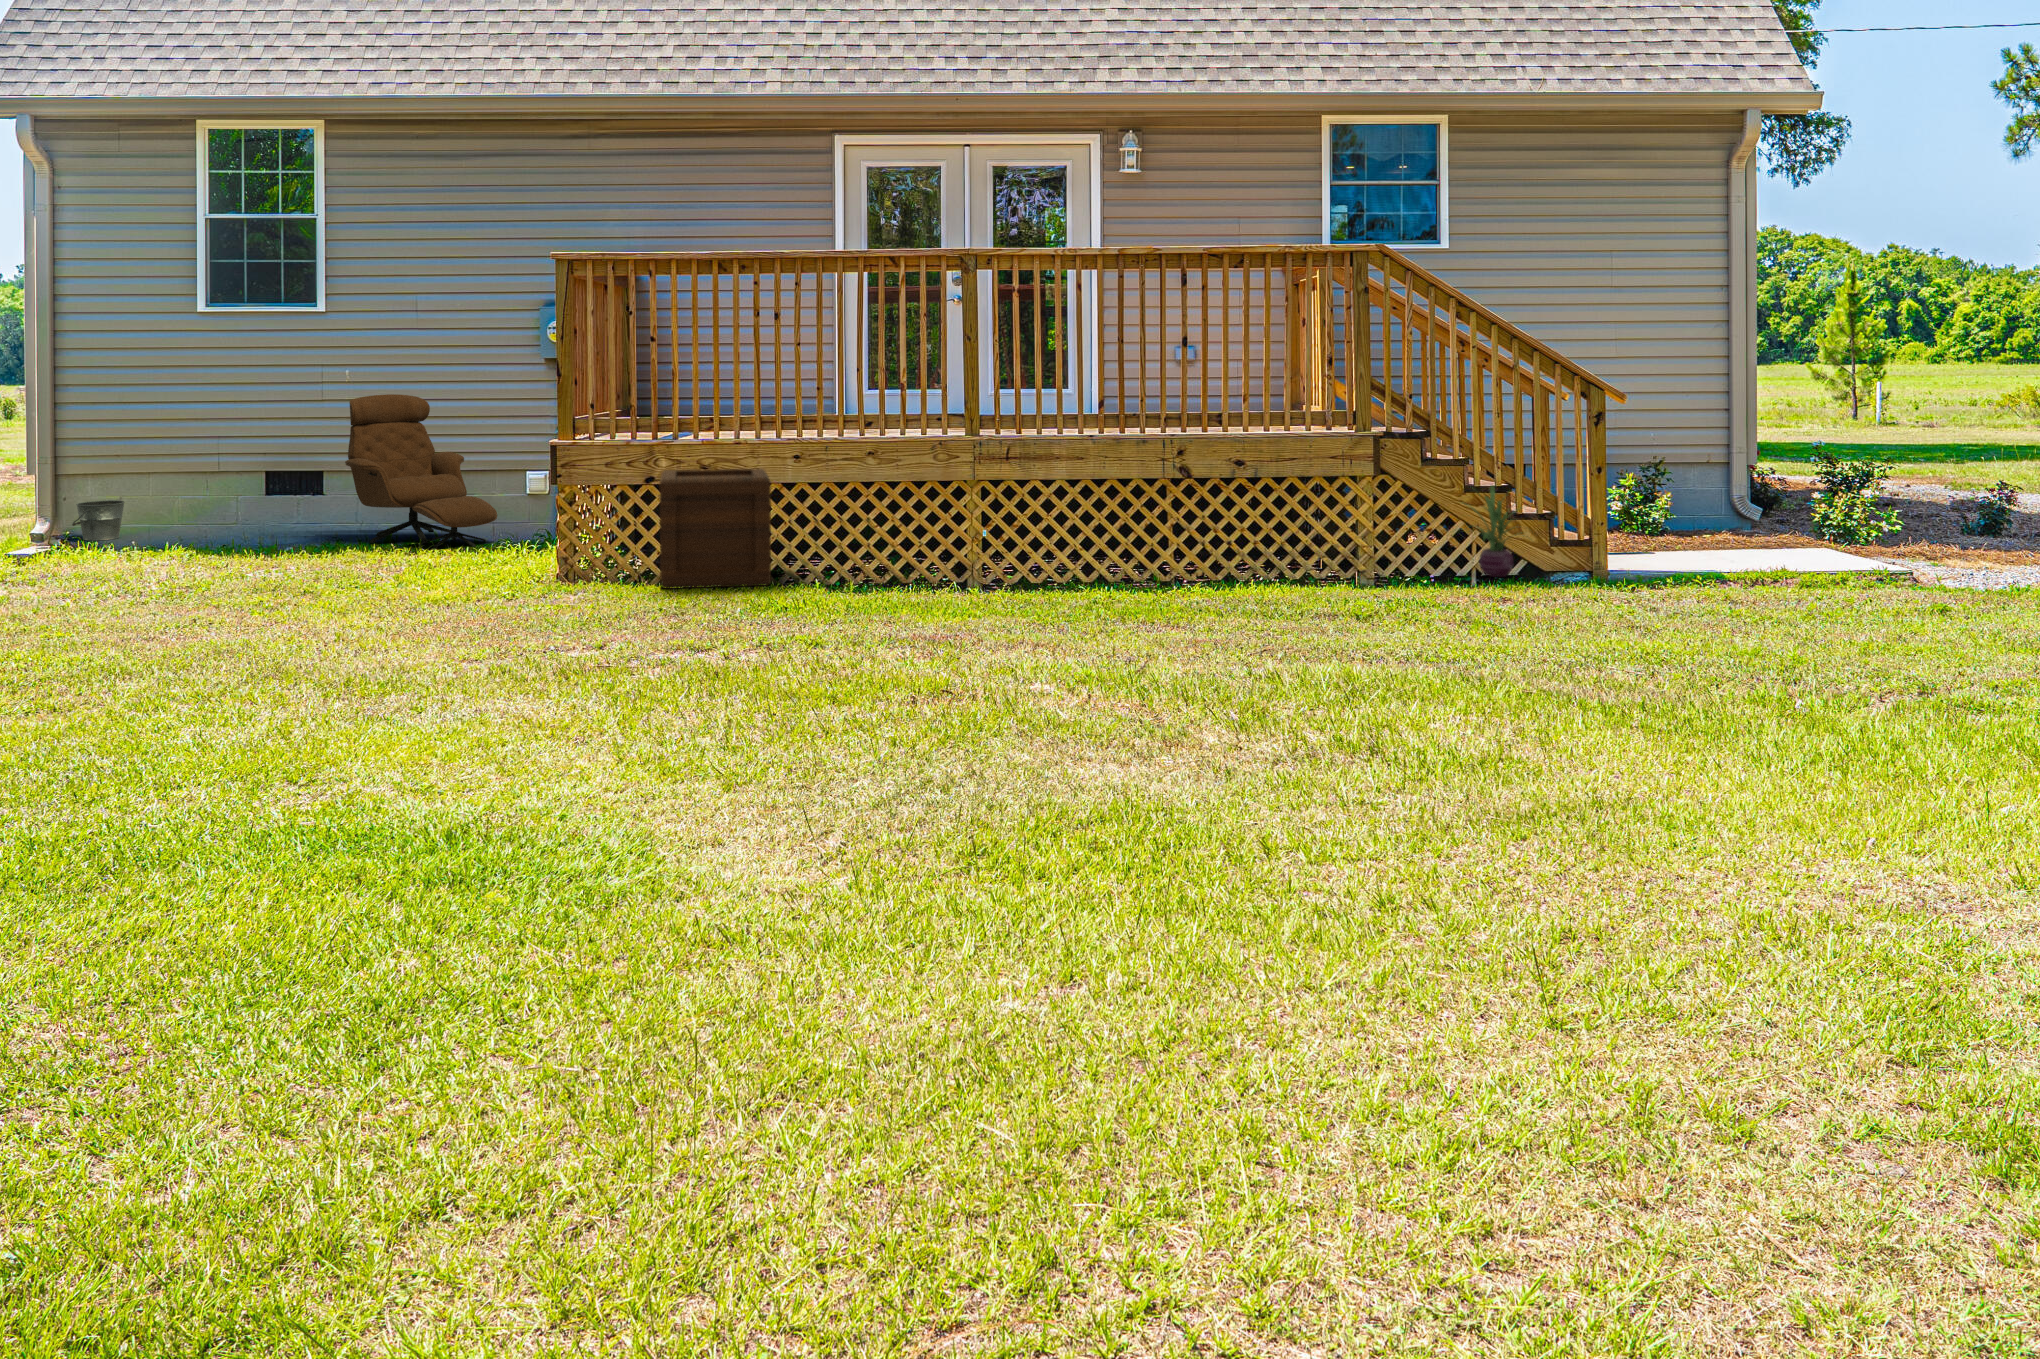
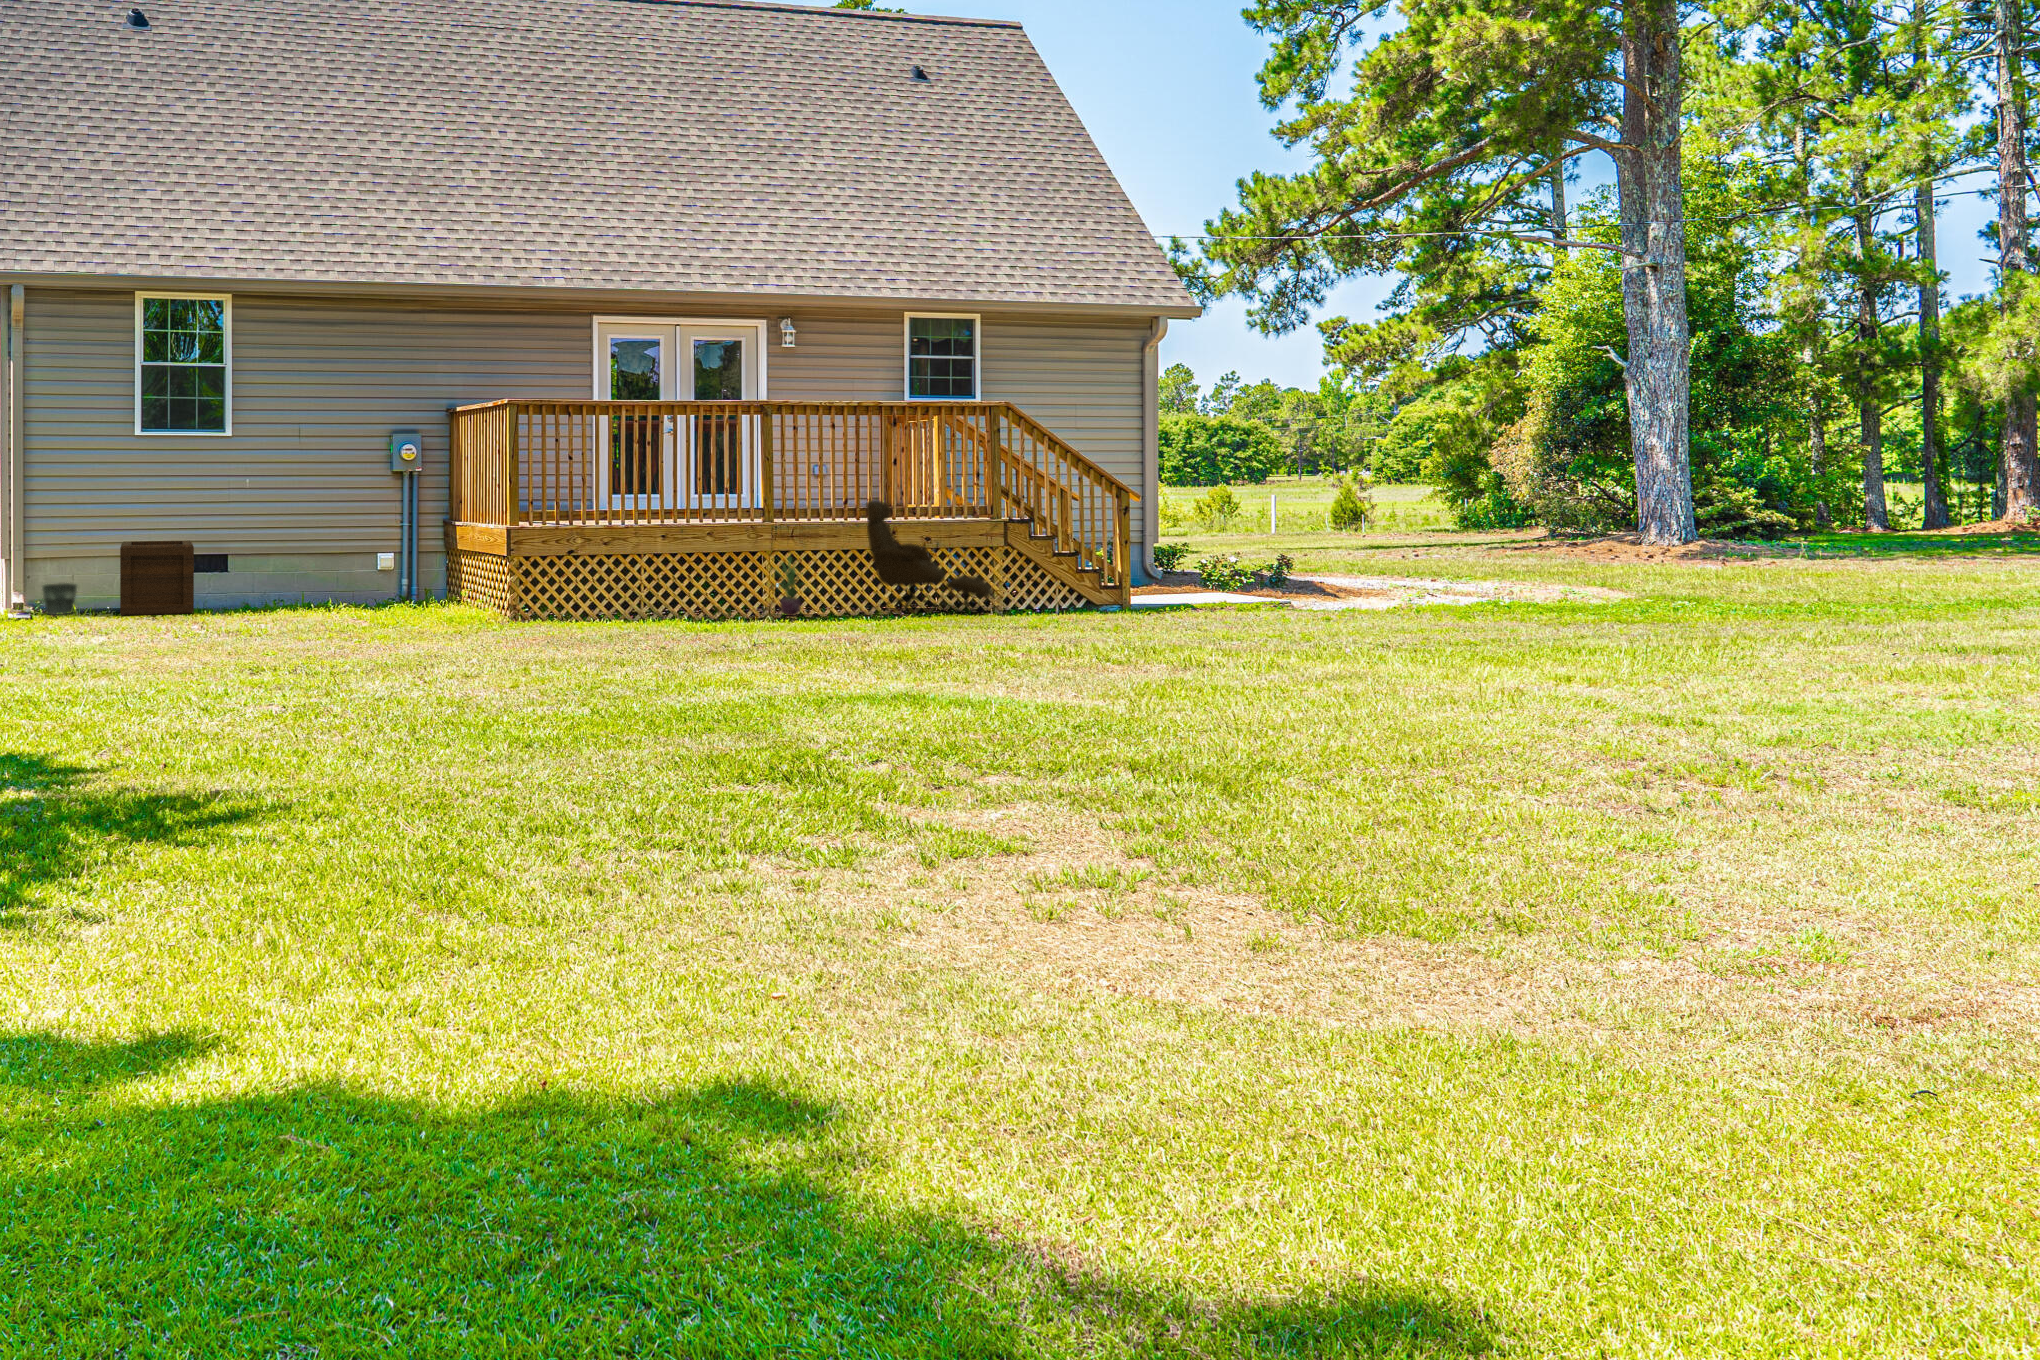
lounge chair: present [345,394,497,549] -> present [866,500,992,613]
wooden crate: present [660,469,771,589] -> present [120,541,194,616]
decorative plant: present [1455,485,1527,577] -> present [780,557,801,616]

